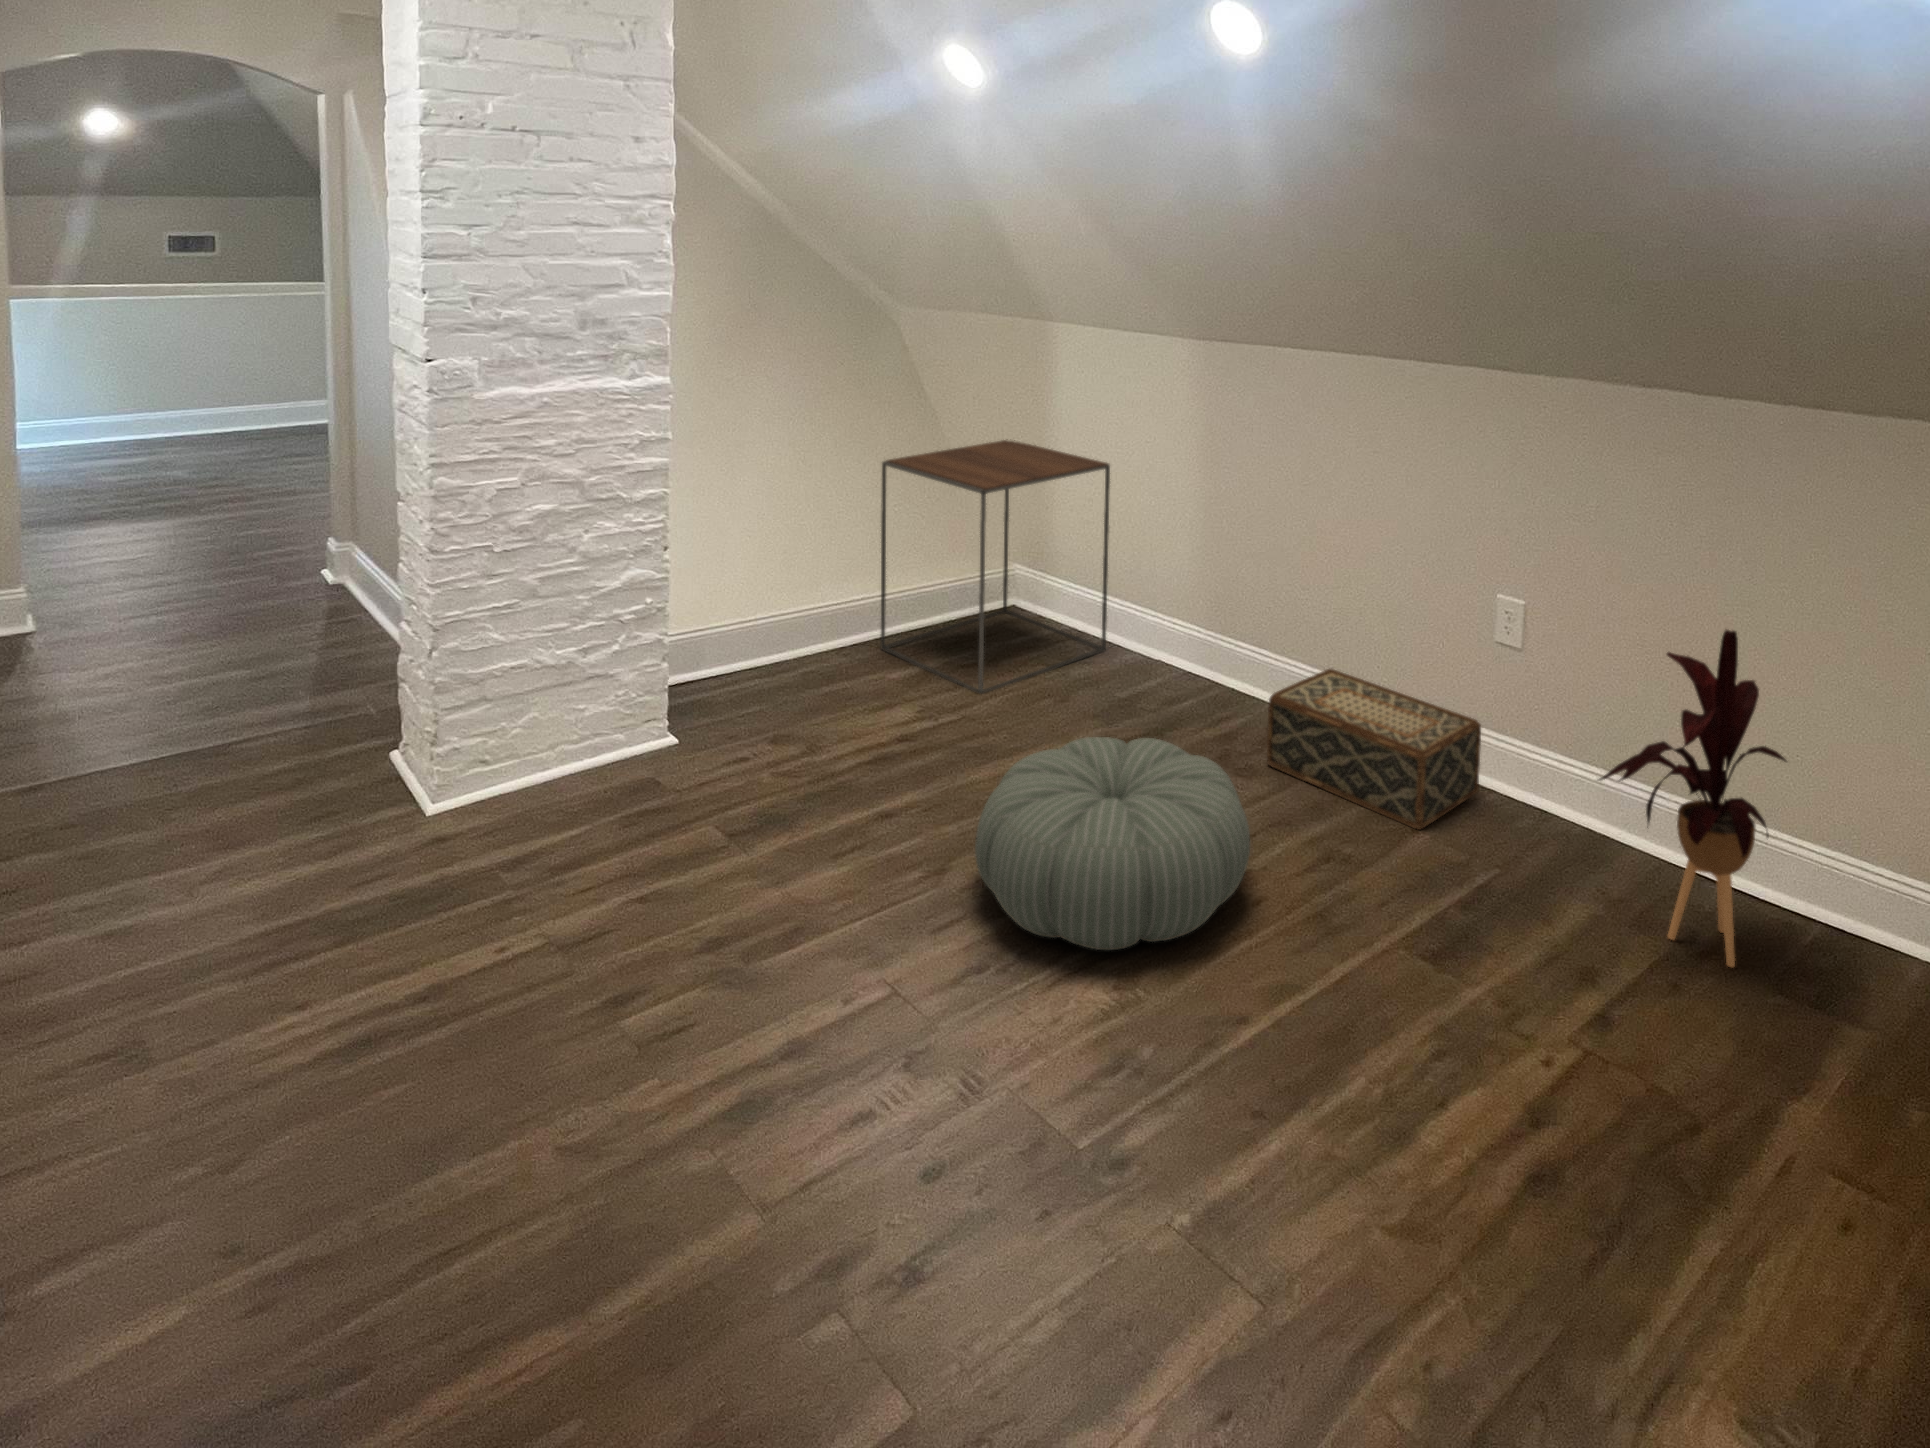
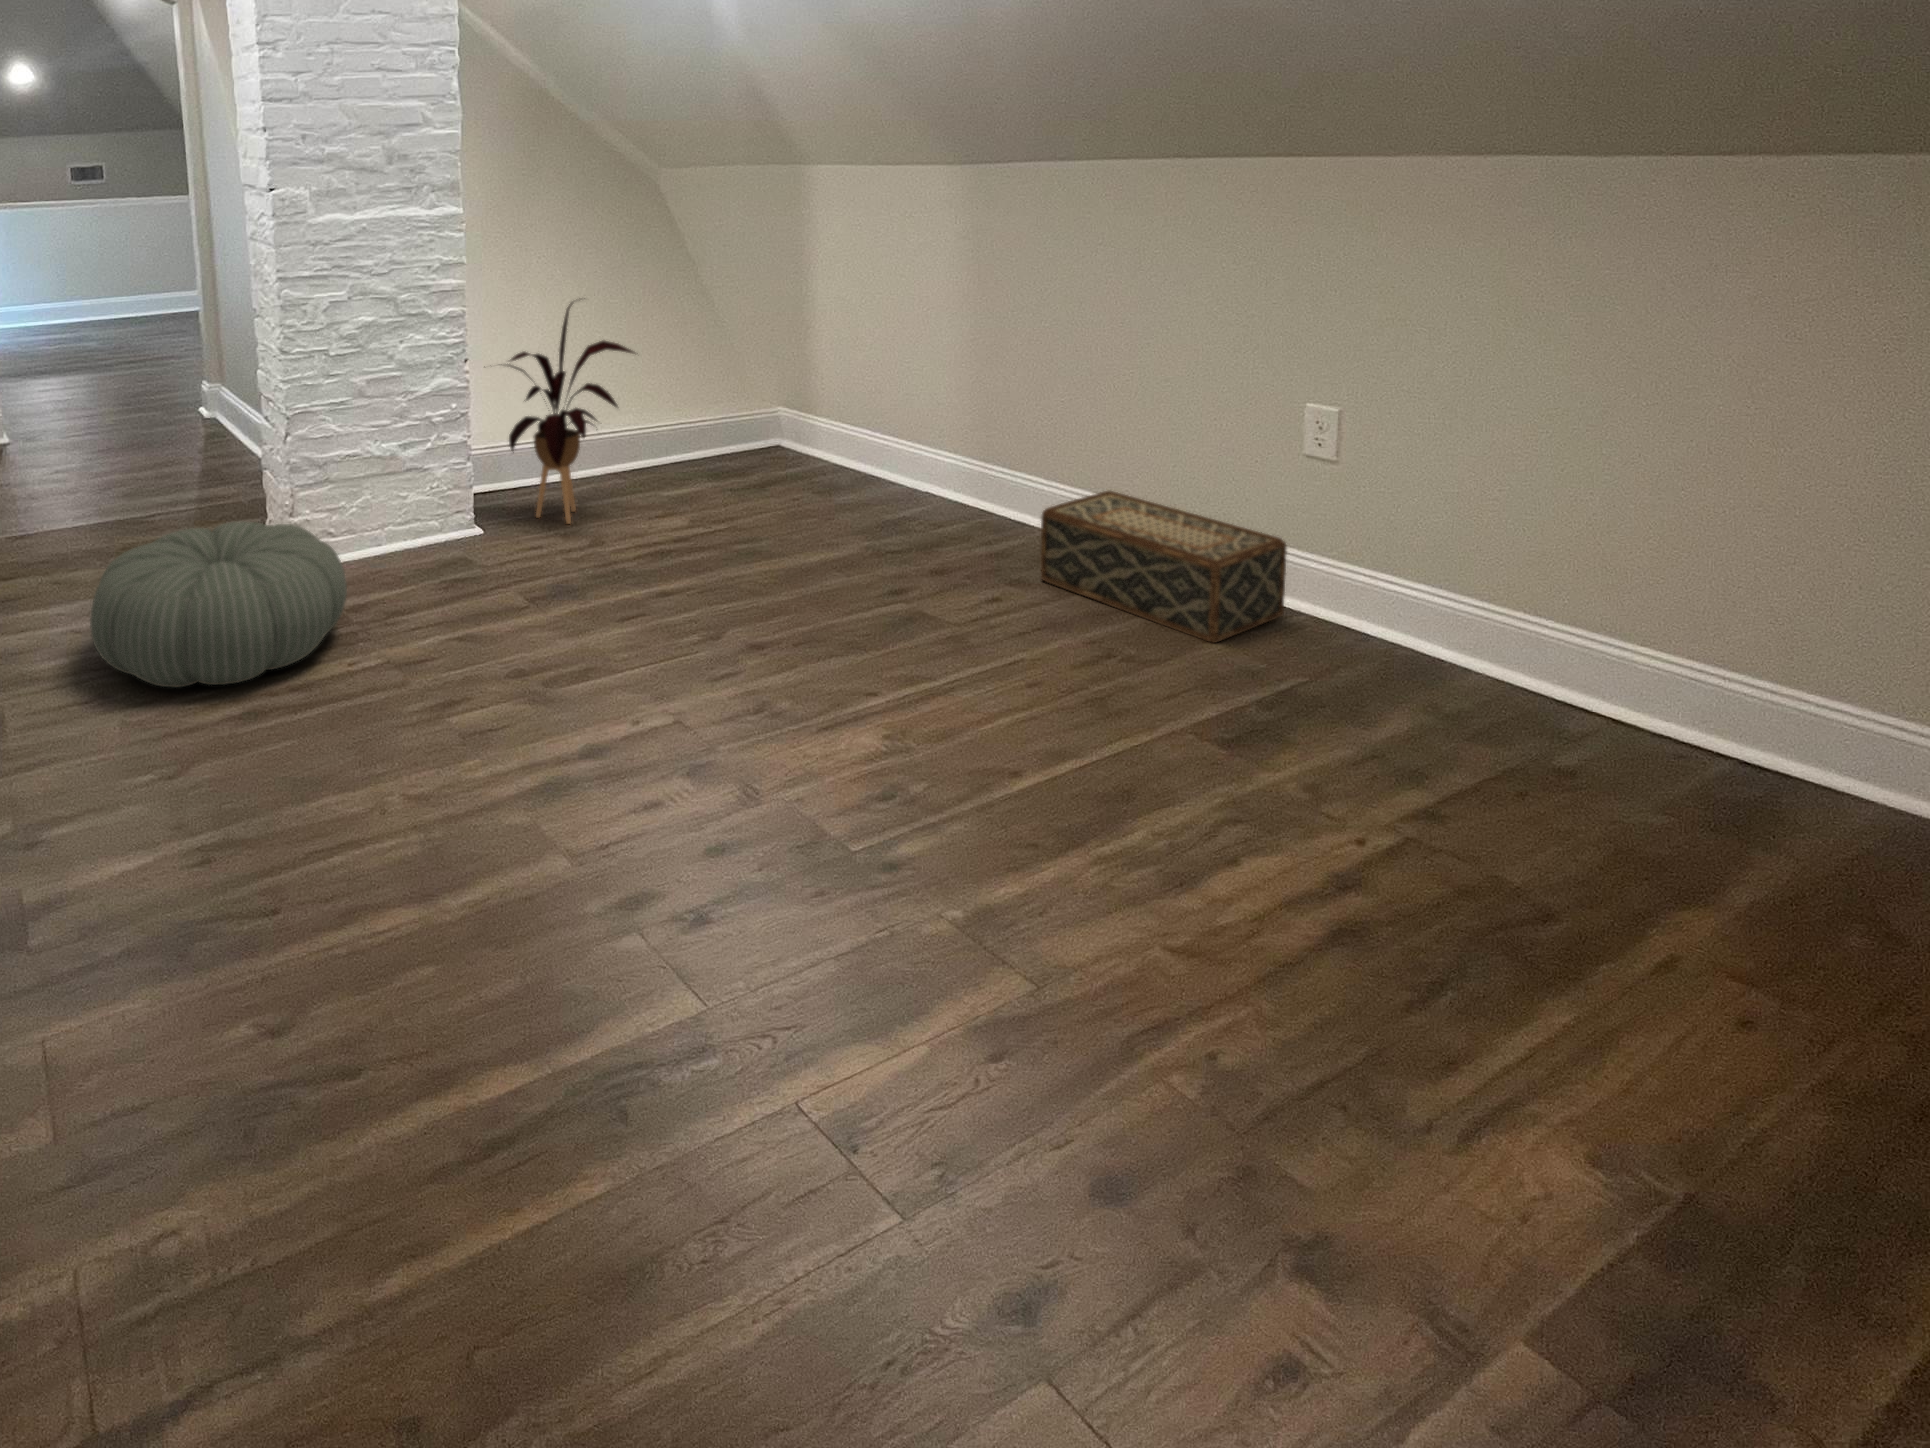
side table: present [881,440,1110,694] -> none [648,283,869,514]
house plant: present [1599,630,1786,967] -> present [508,302,635,524]
pouf: present [975,737,1250,950] -> present [90,521,347,688]

